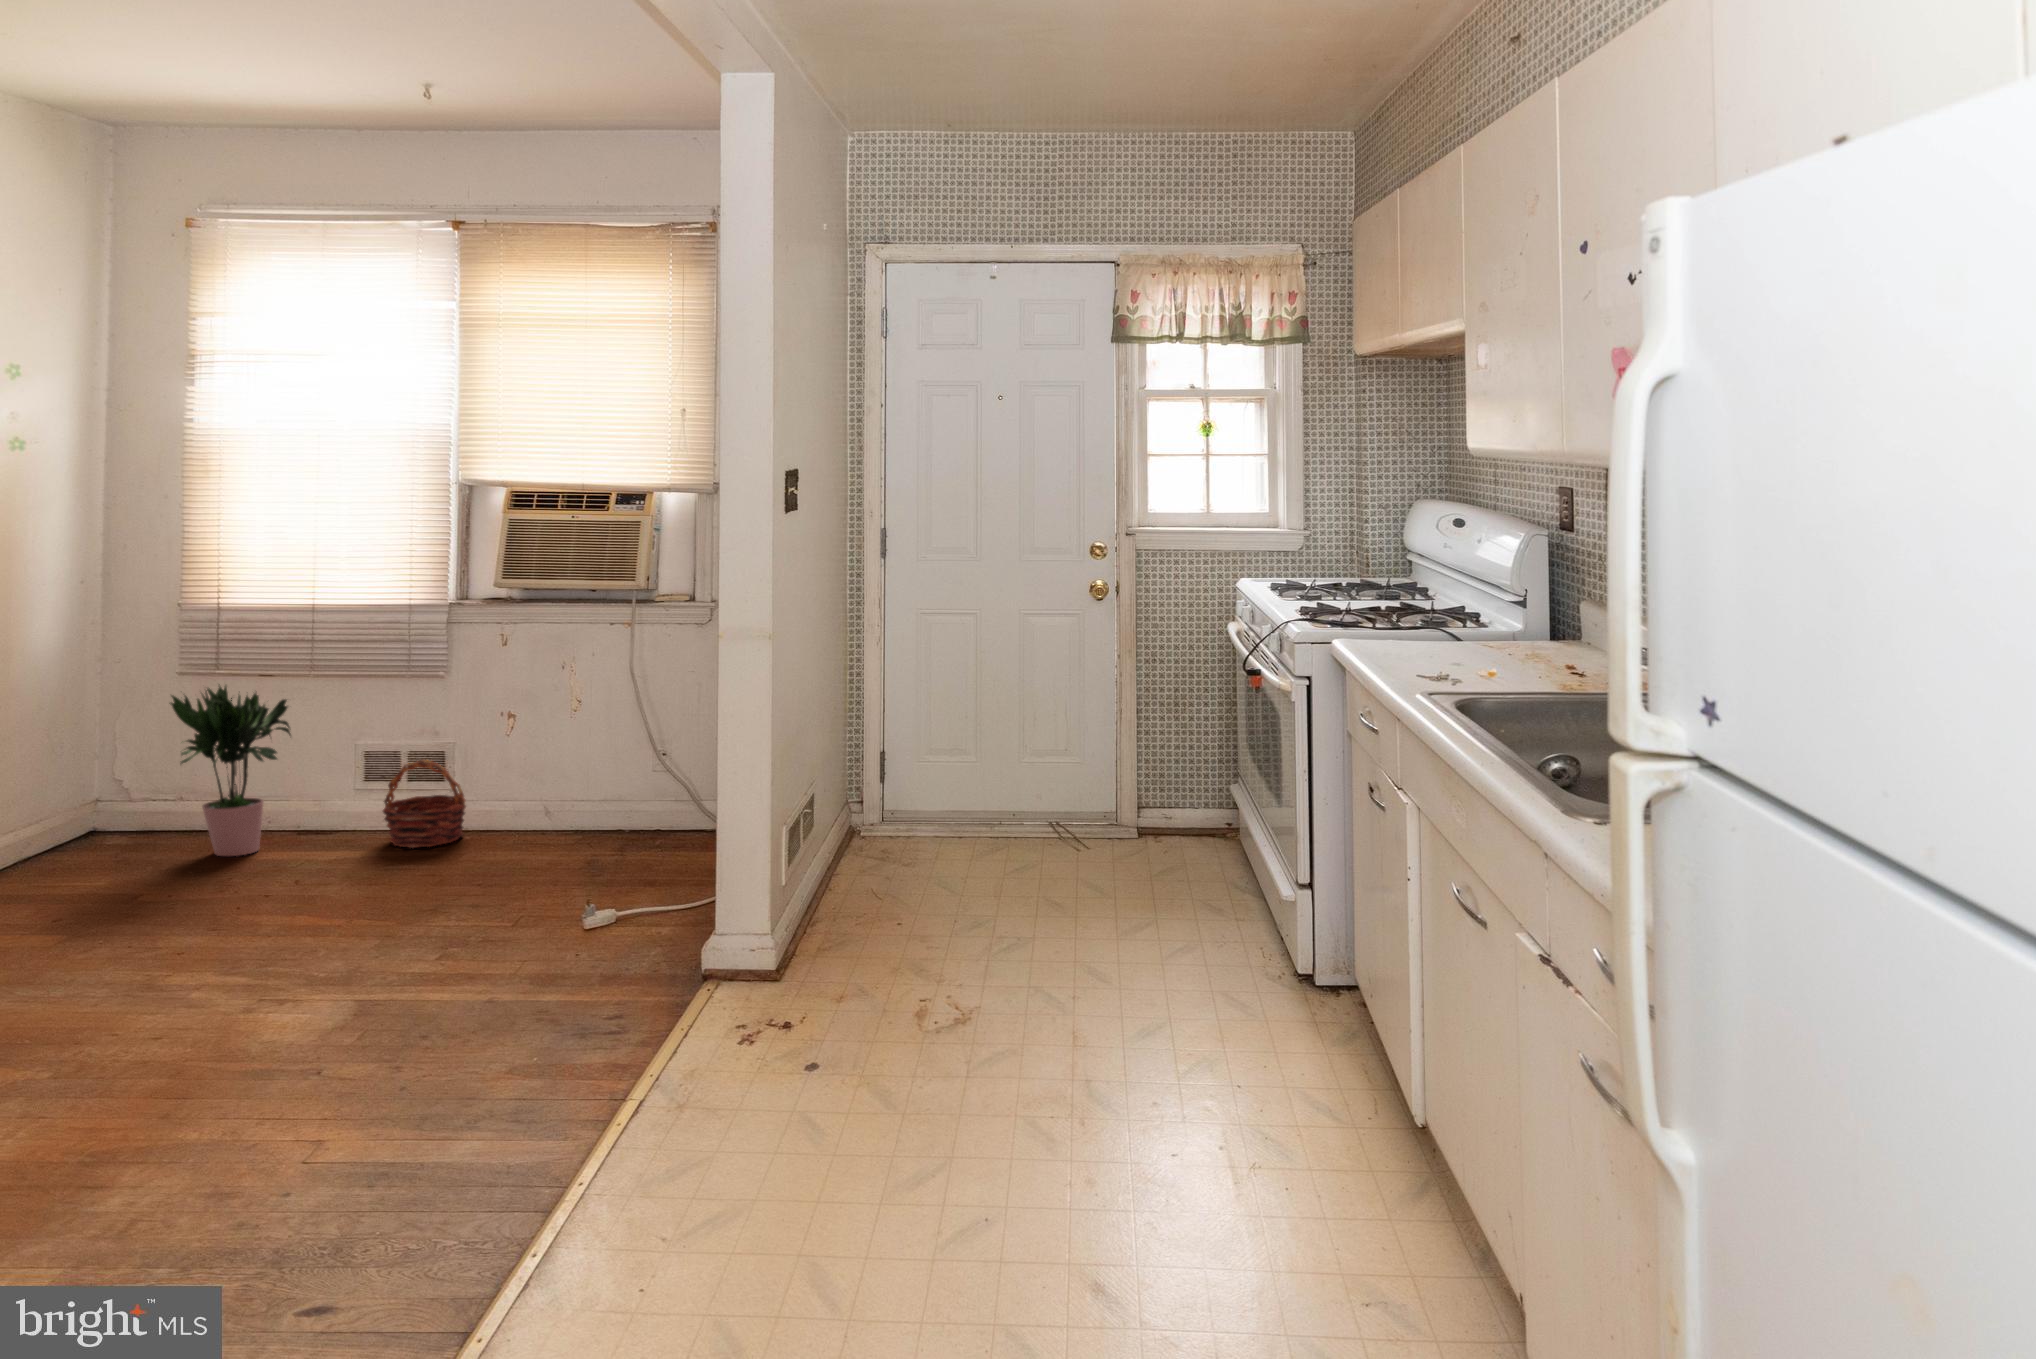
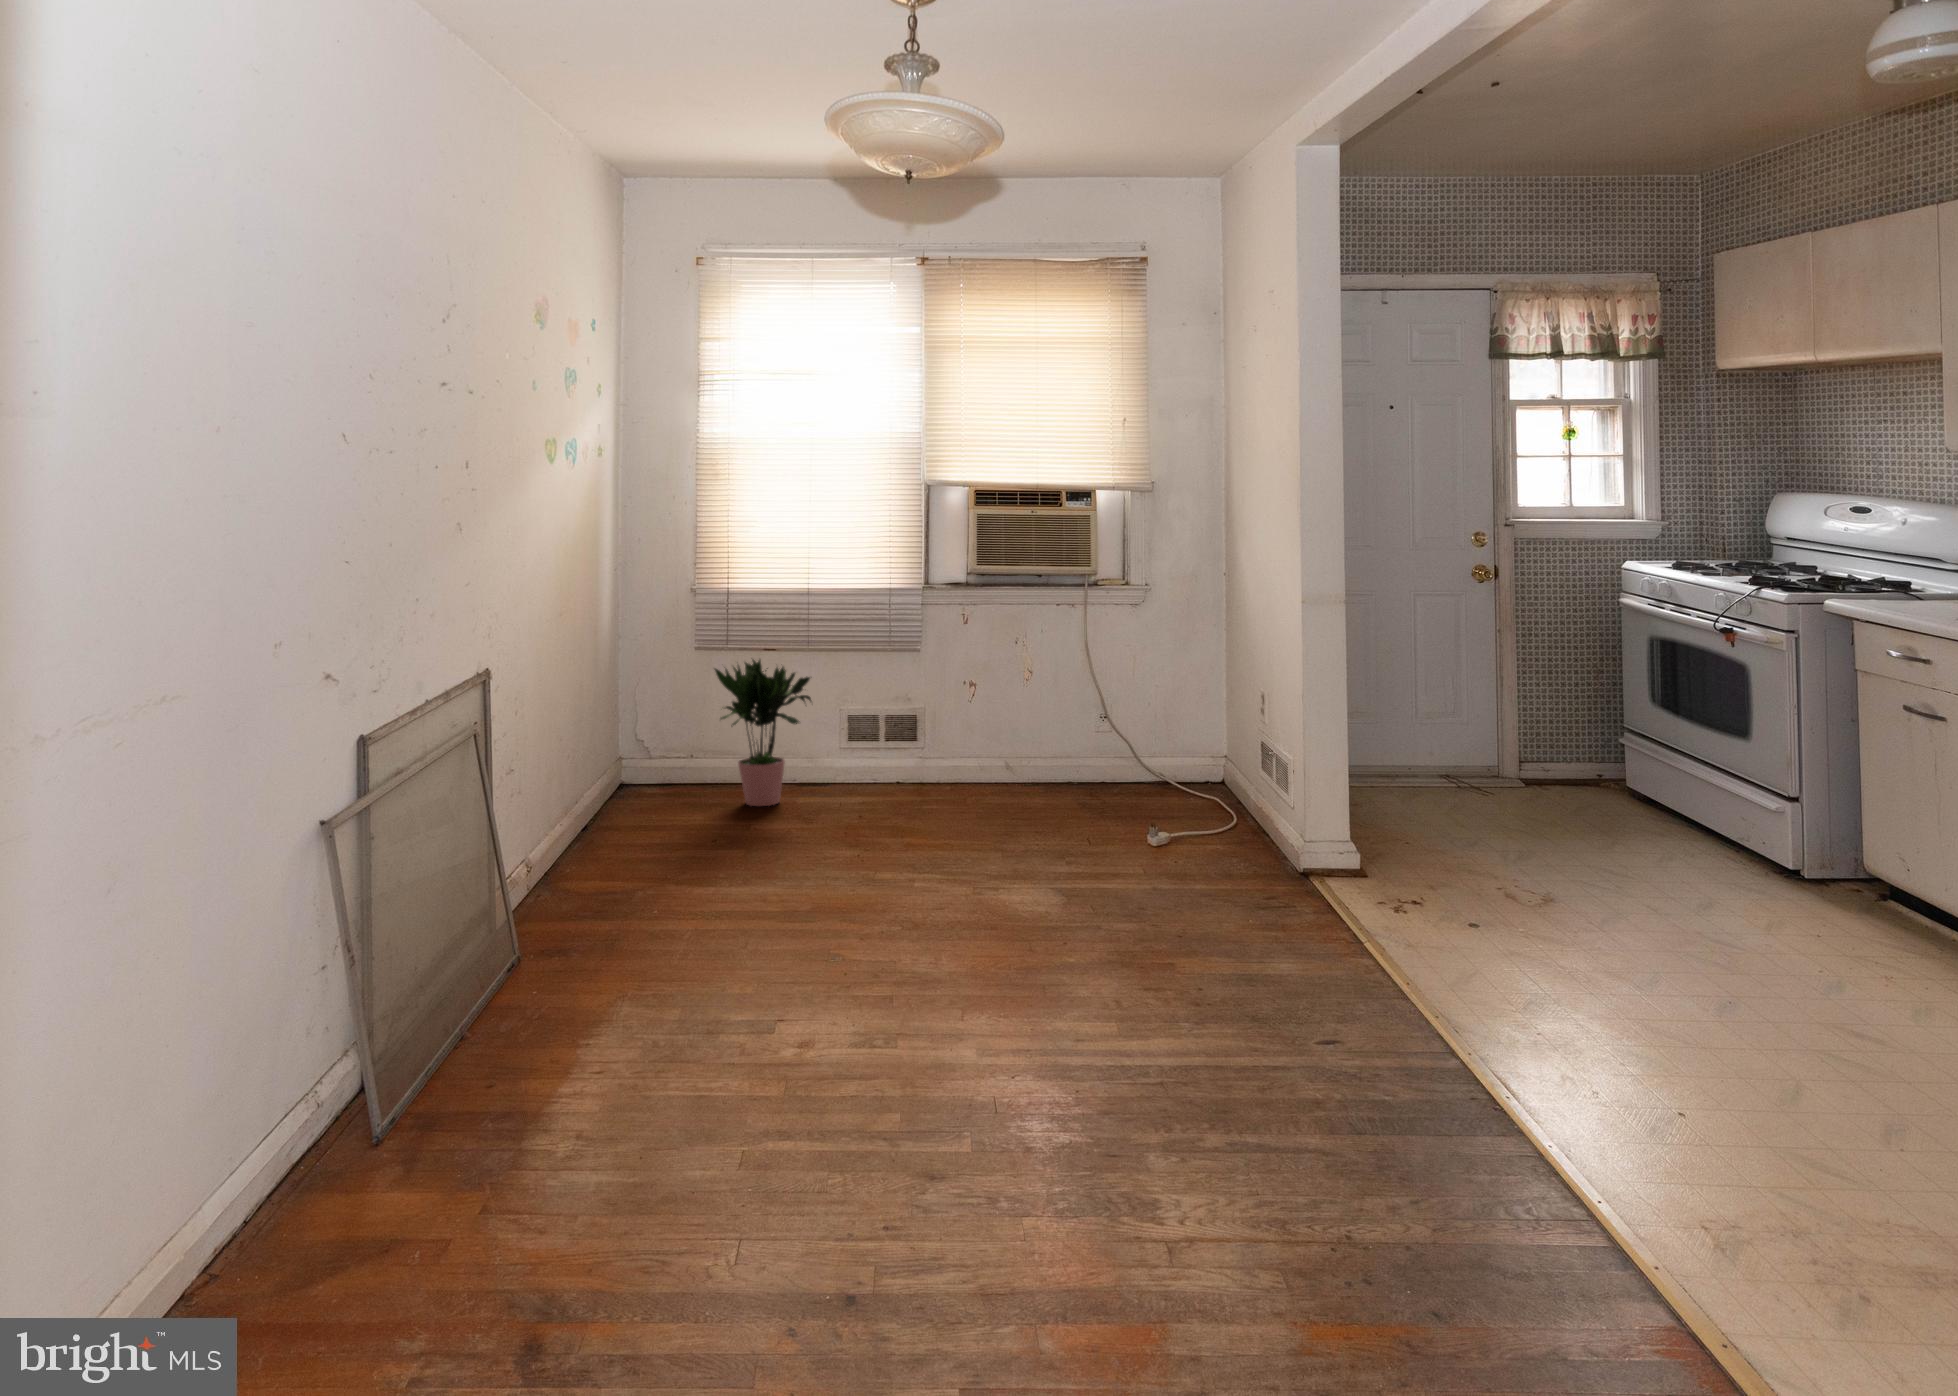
basket: present [383,760,466,848] -> none [875,724,944,799]

